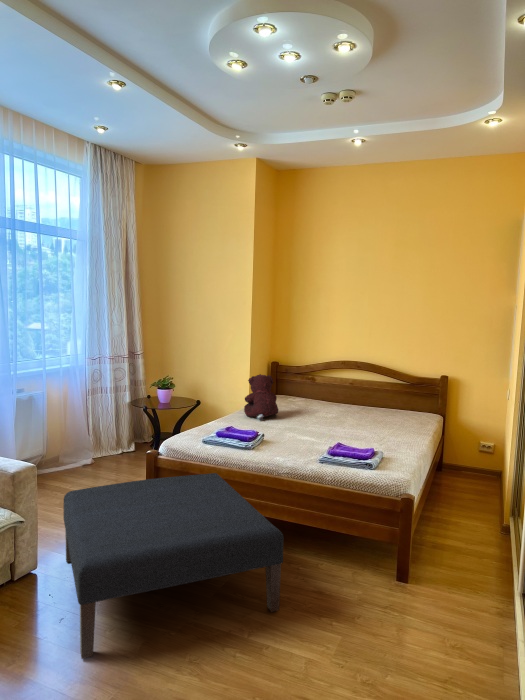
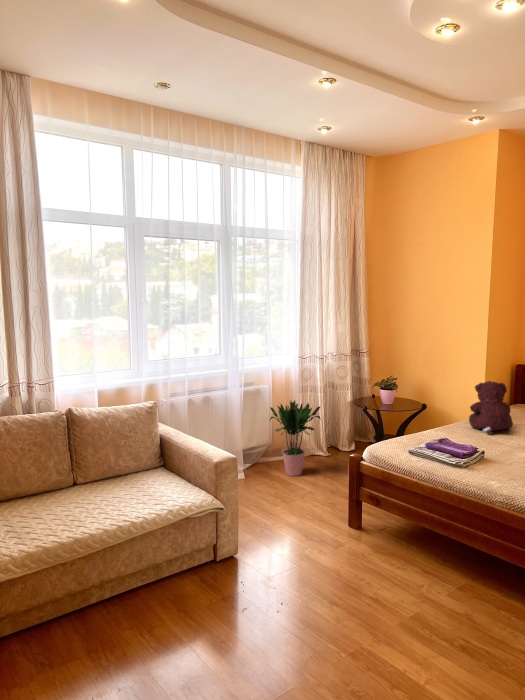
potted plant: none [43,401,106,485] -> present [270,401,320,476]
ottoman: present [63,473,284,659] -> none [248,486,481,670]

